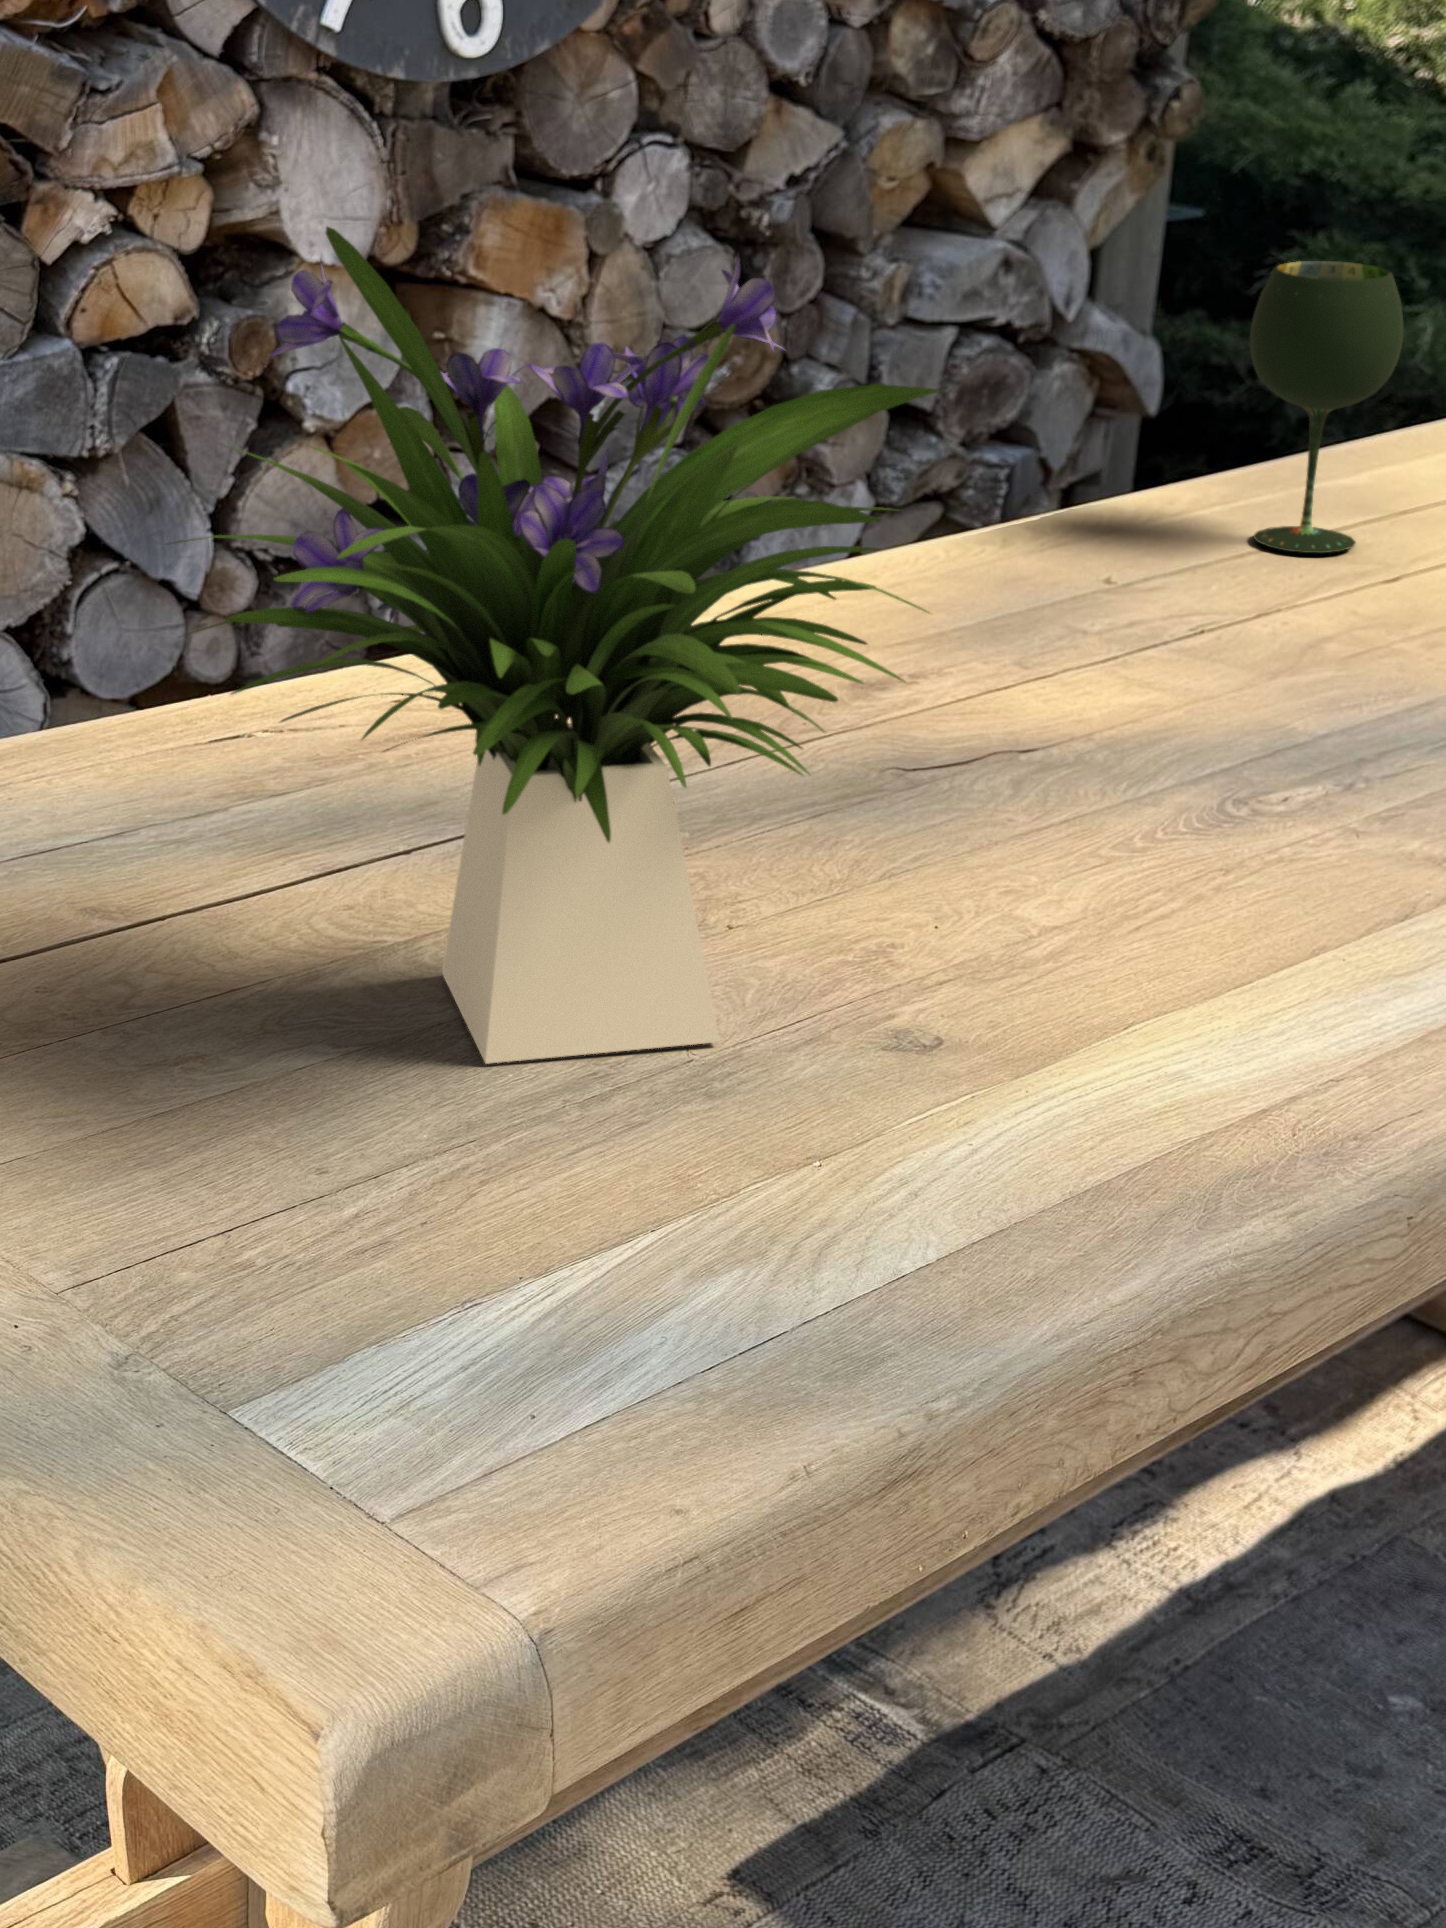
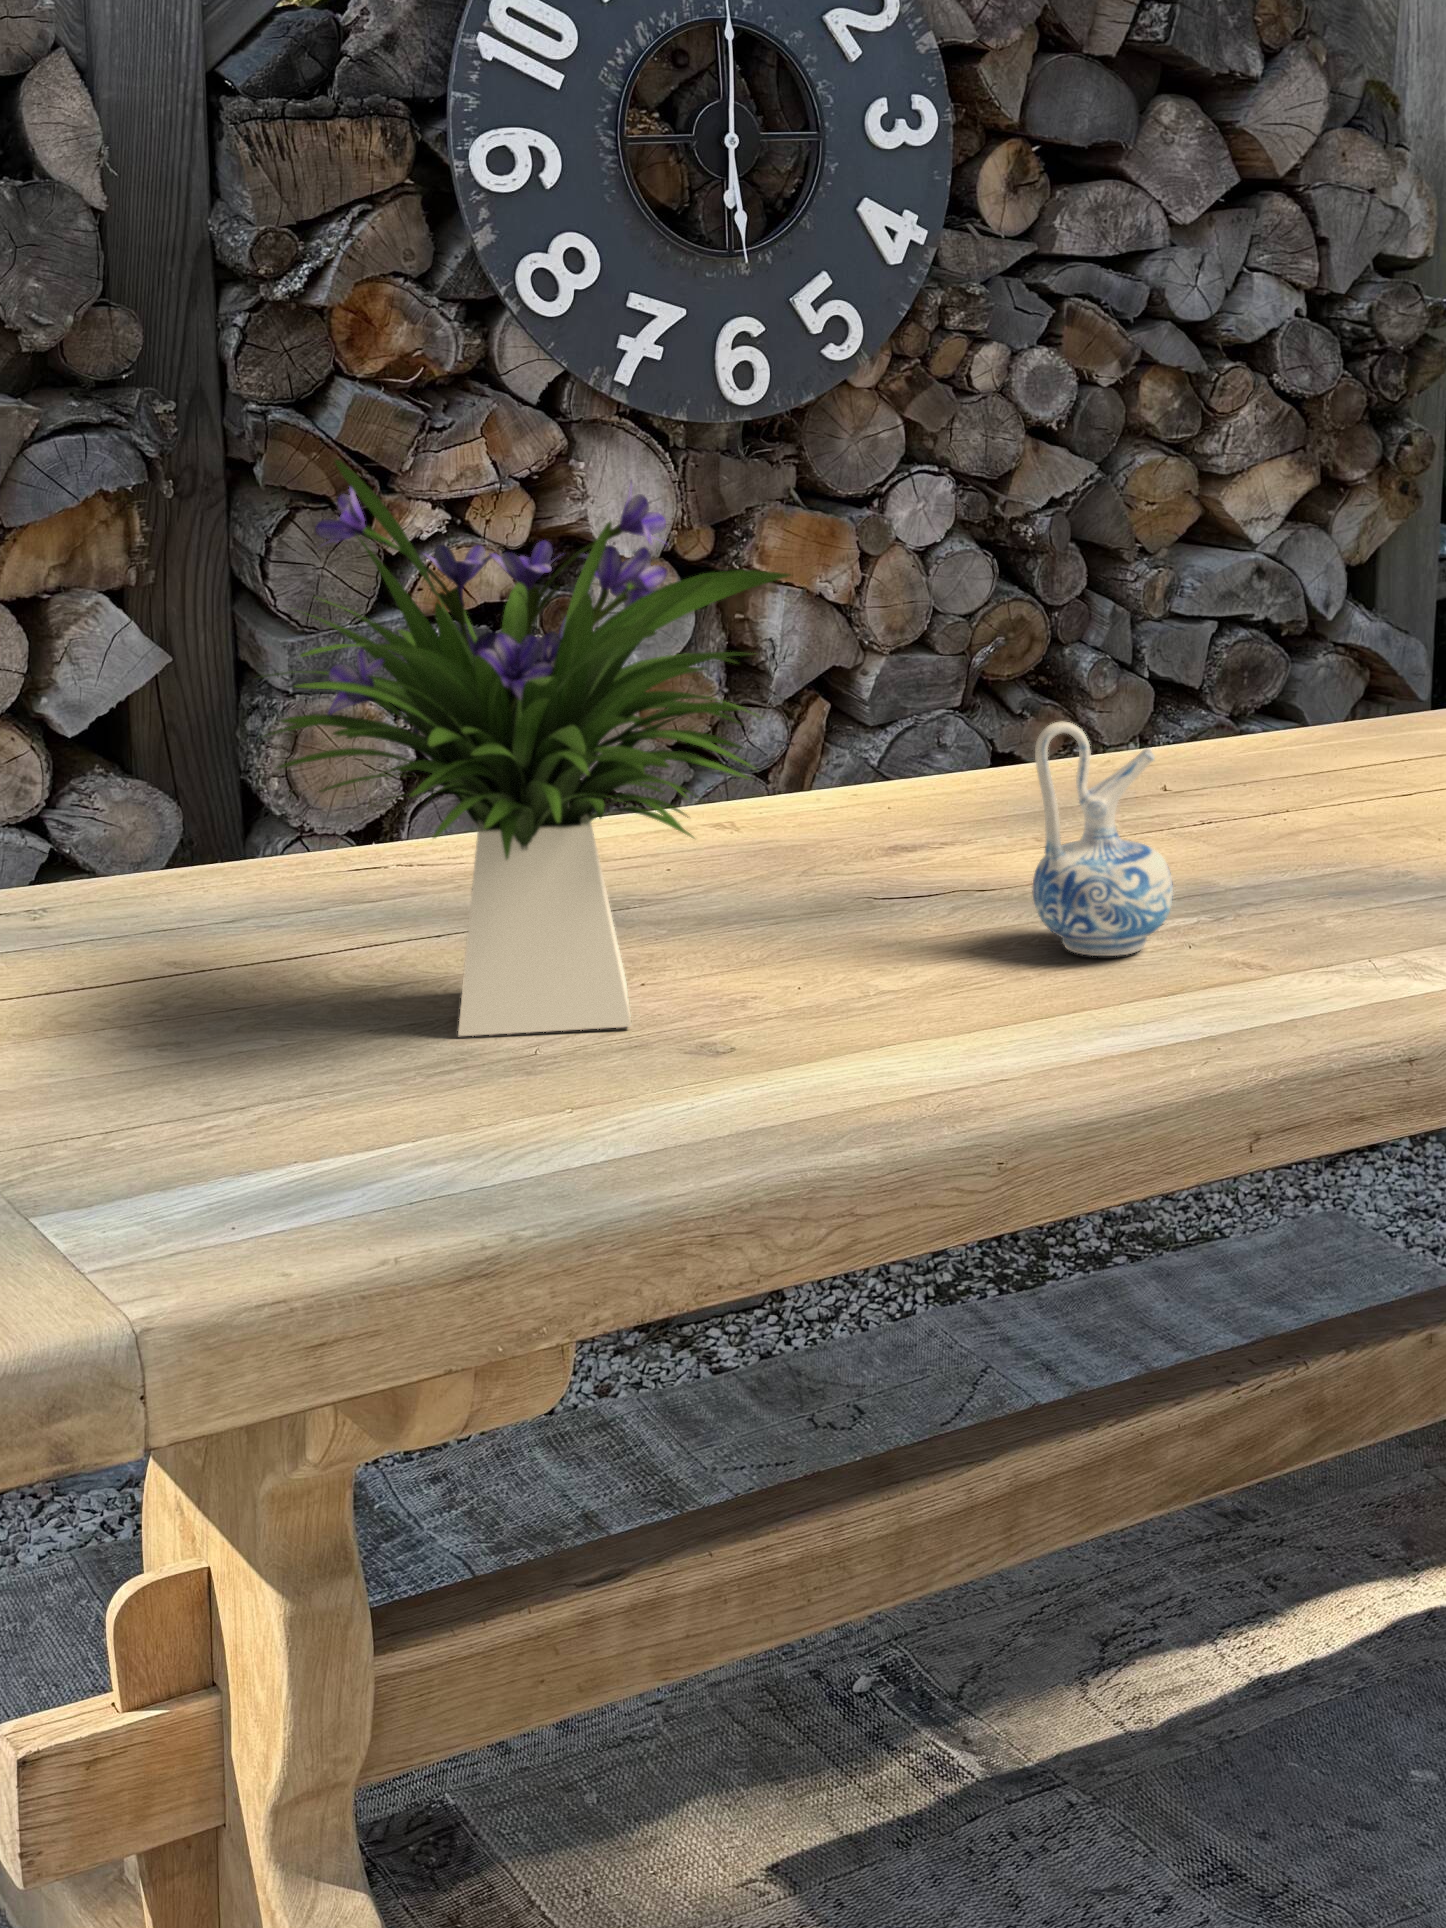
wine glass: present [1250,261,1404,553] -> none [1271,537,1386,760]
ceramic pitcher: none [1172,582,1366,898] -> present [1032,721,1173,956]

